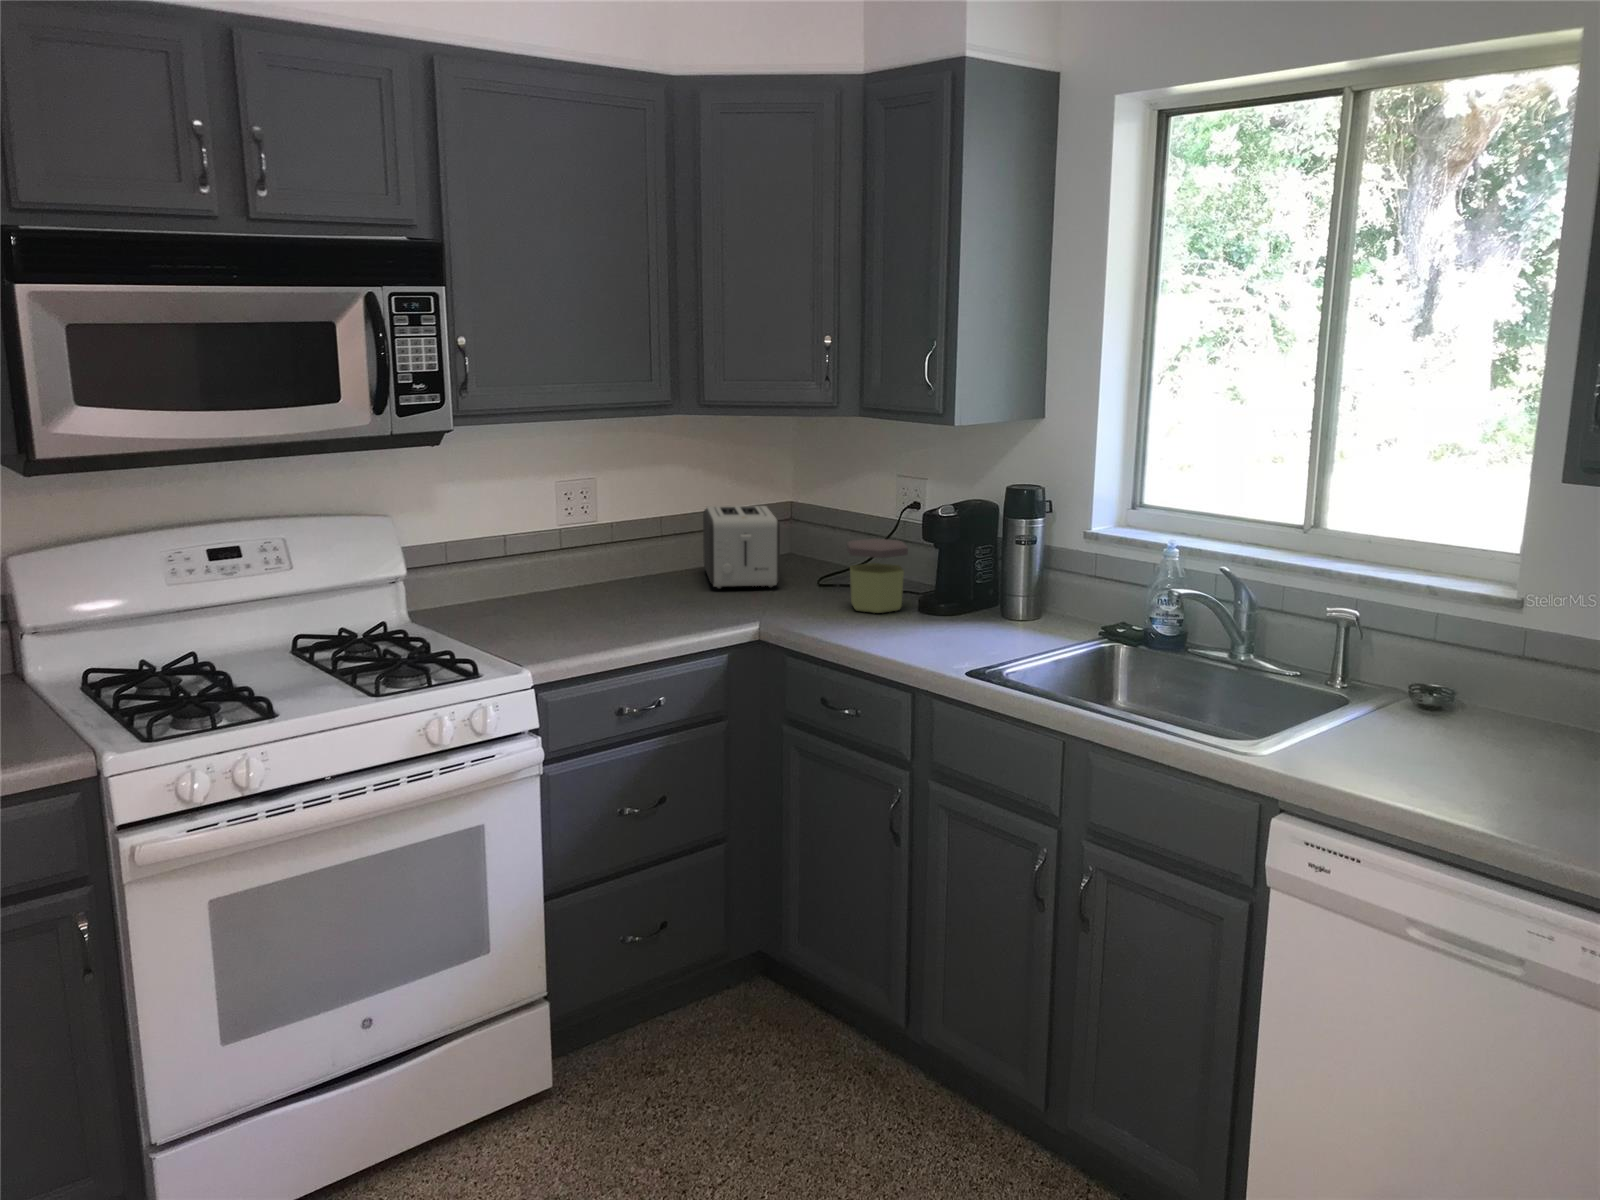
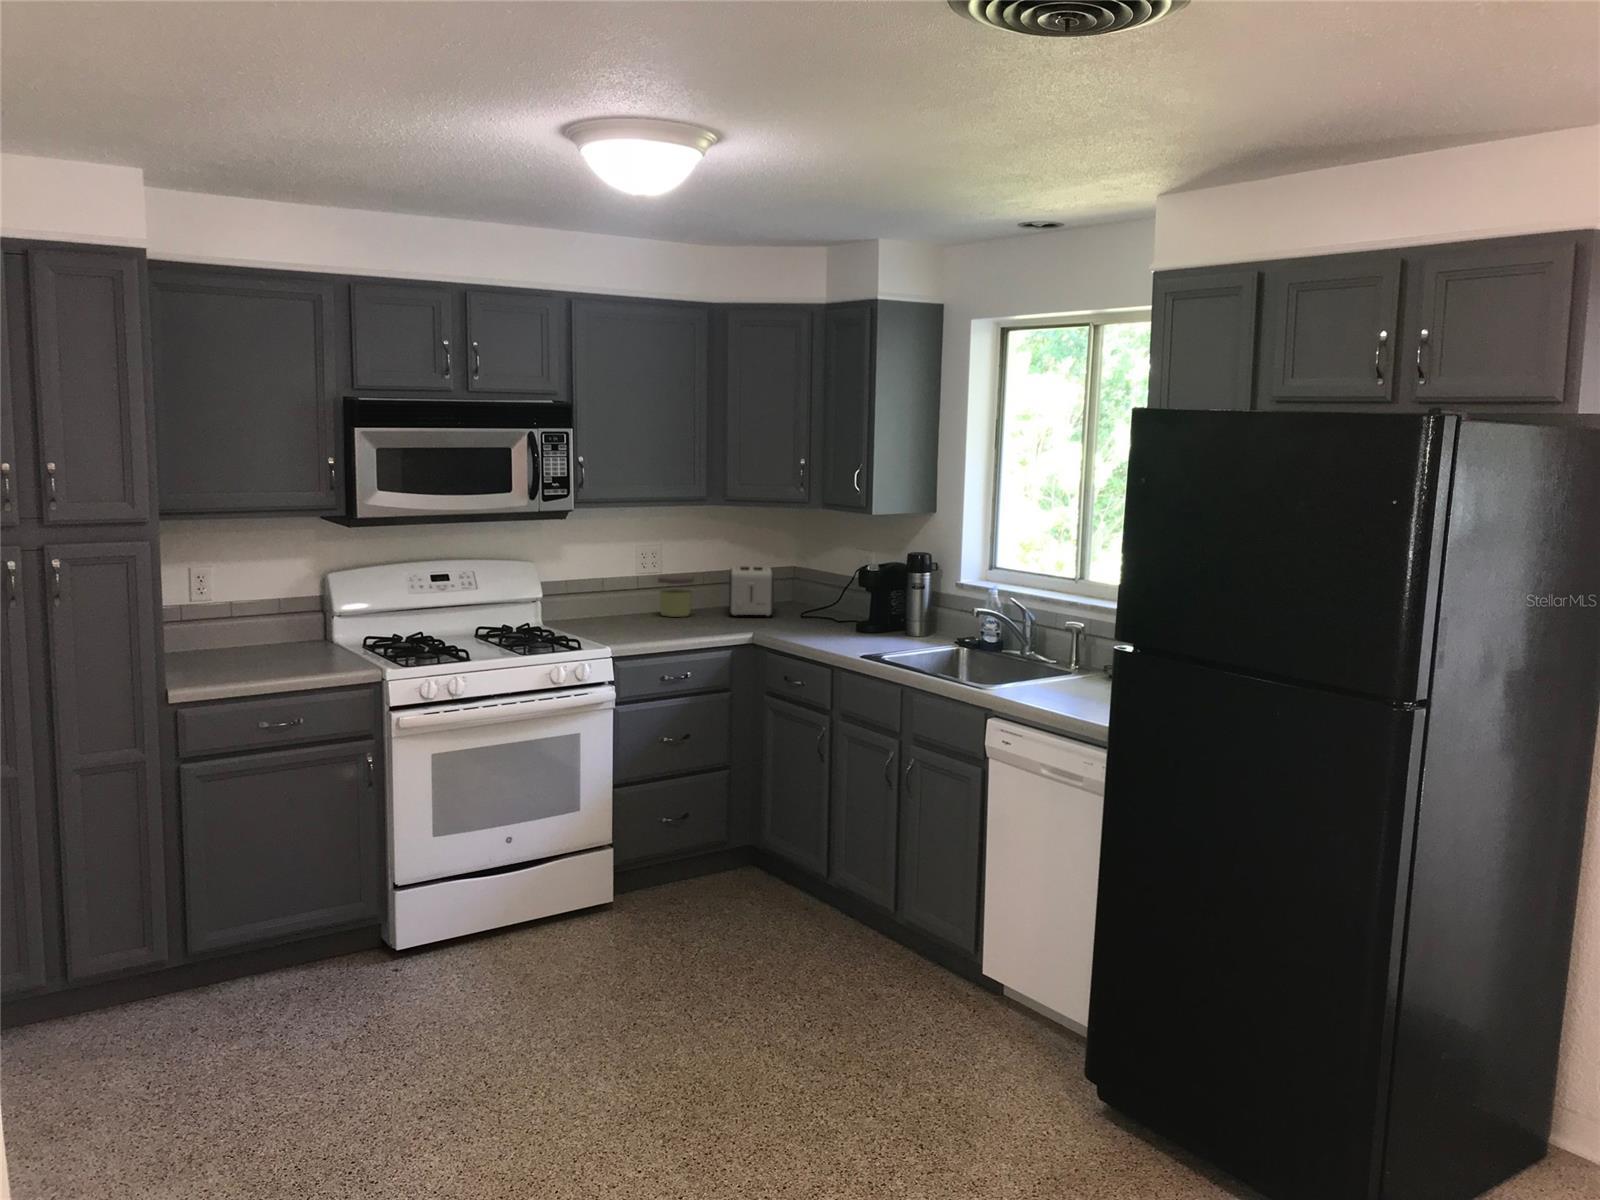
jar: present [847,539,908,613] -> present [658,574,694,617]

